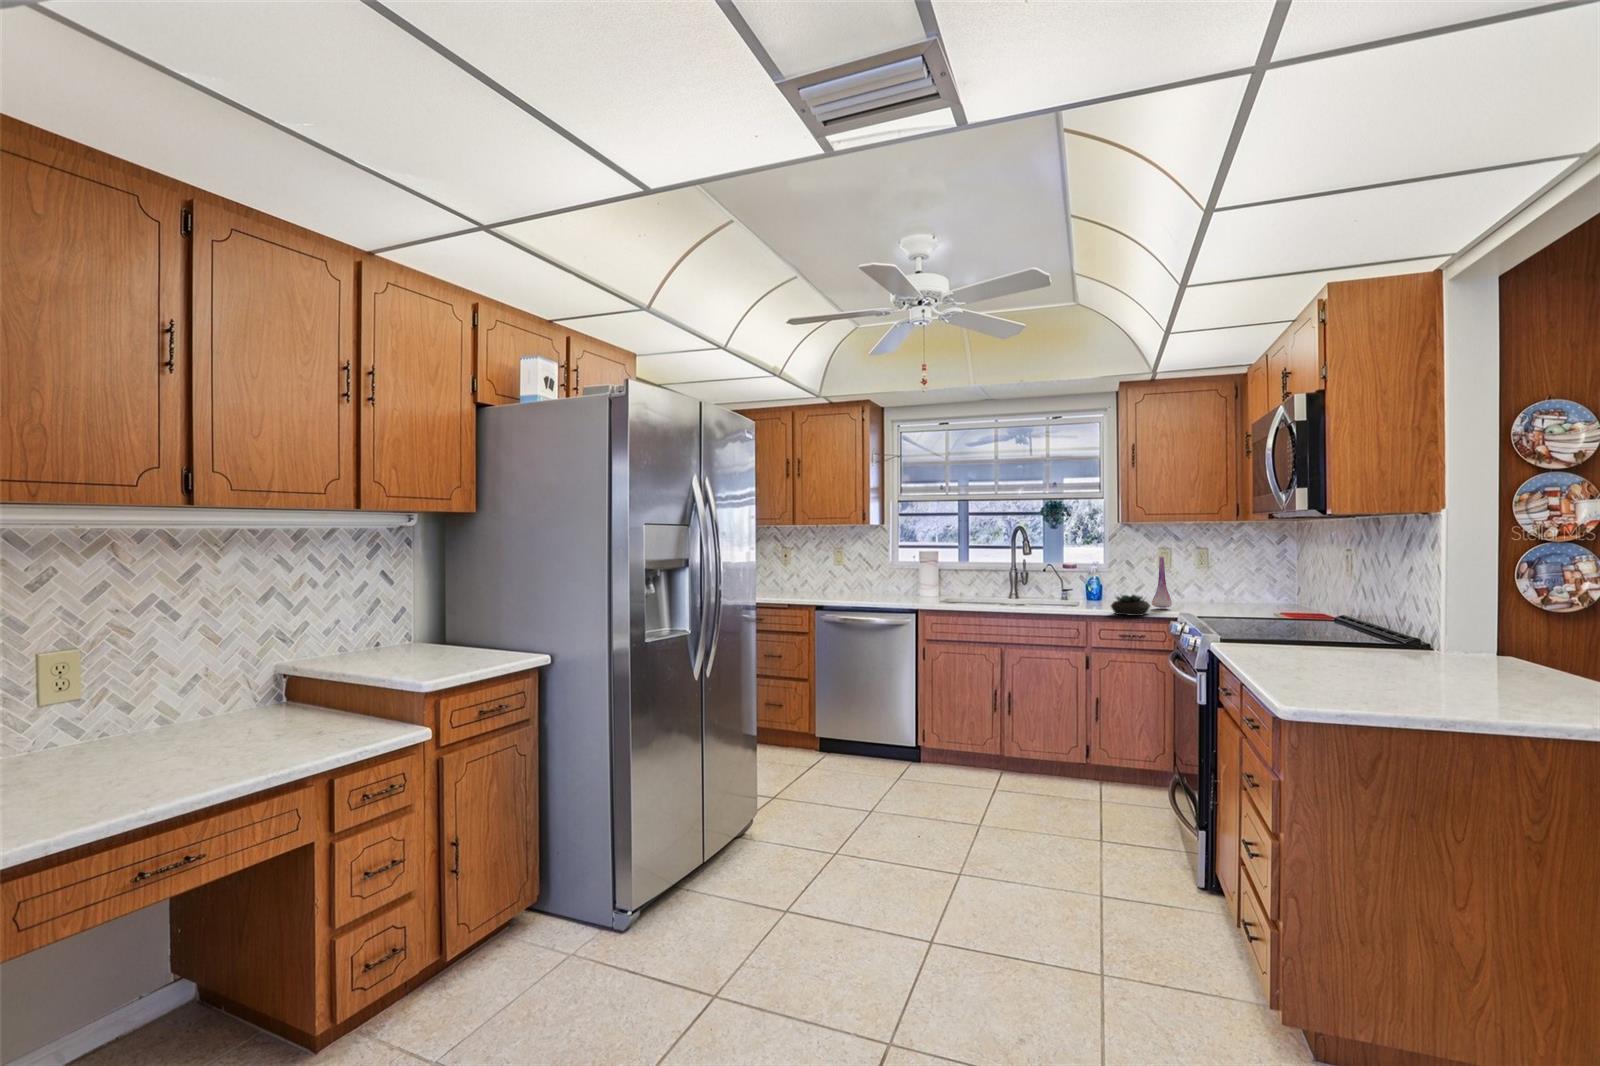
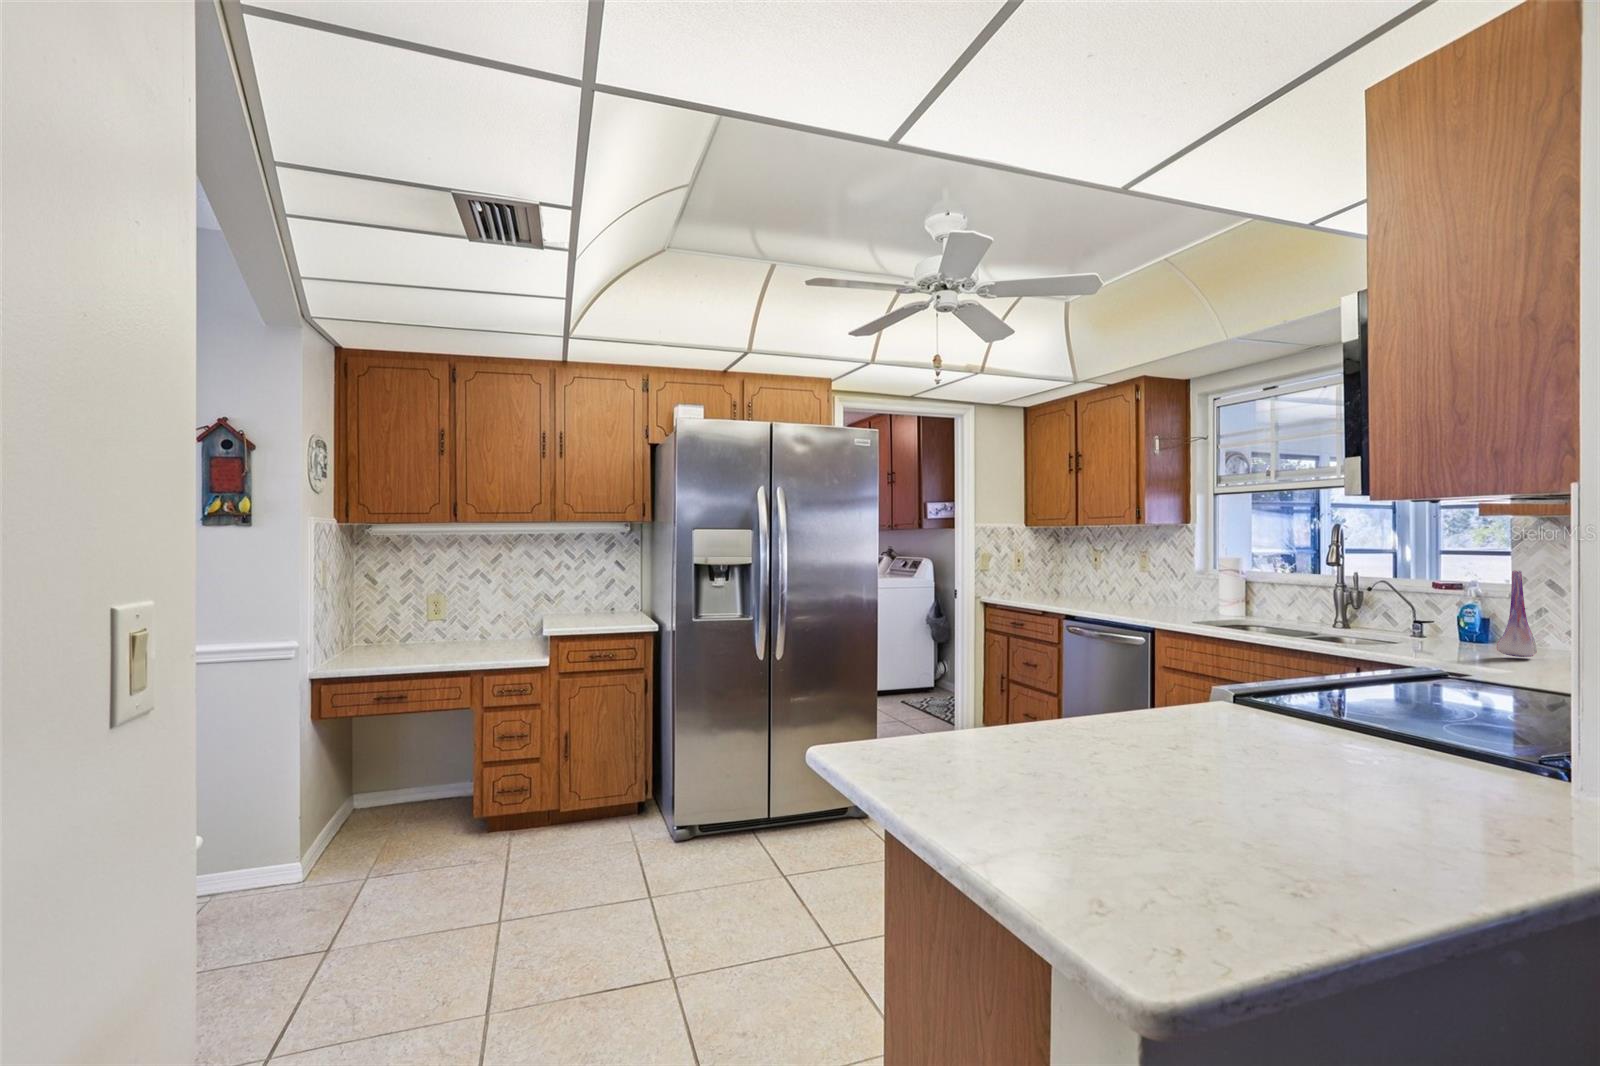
succulent plant: present [1111,595,1150,616] -> none [1386,627,1467,663]

